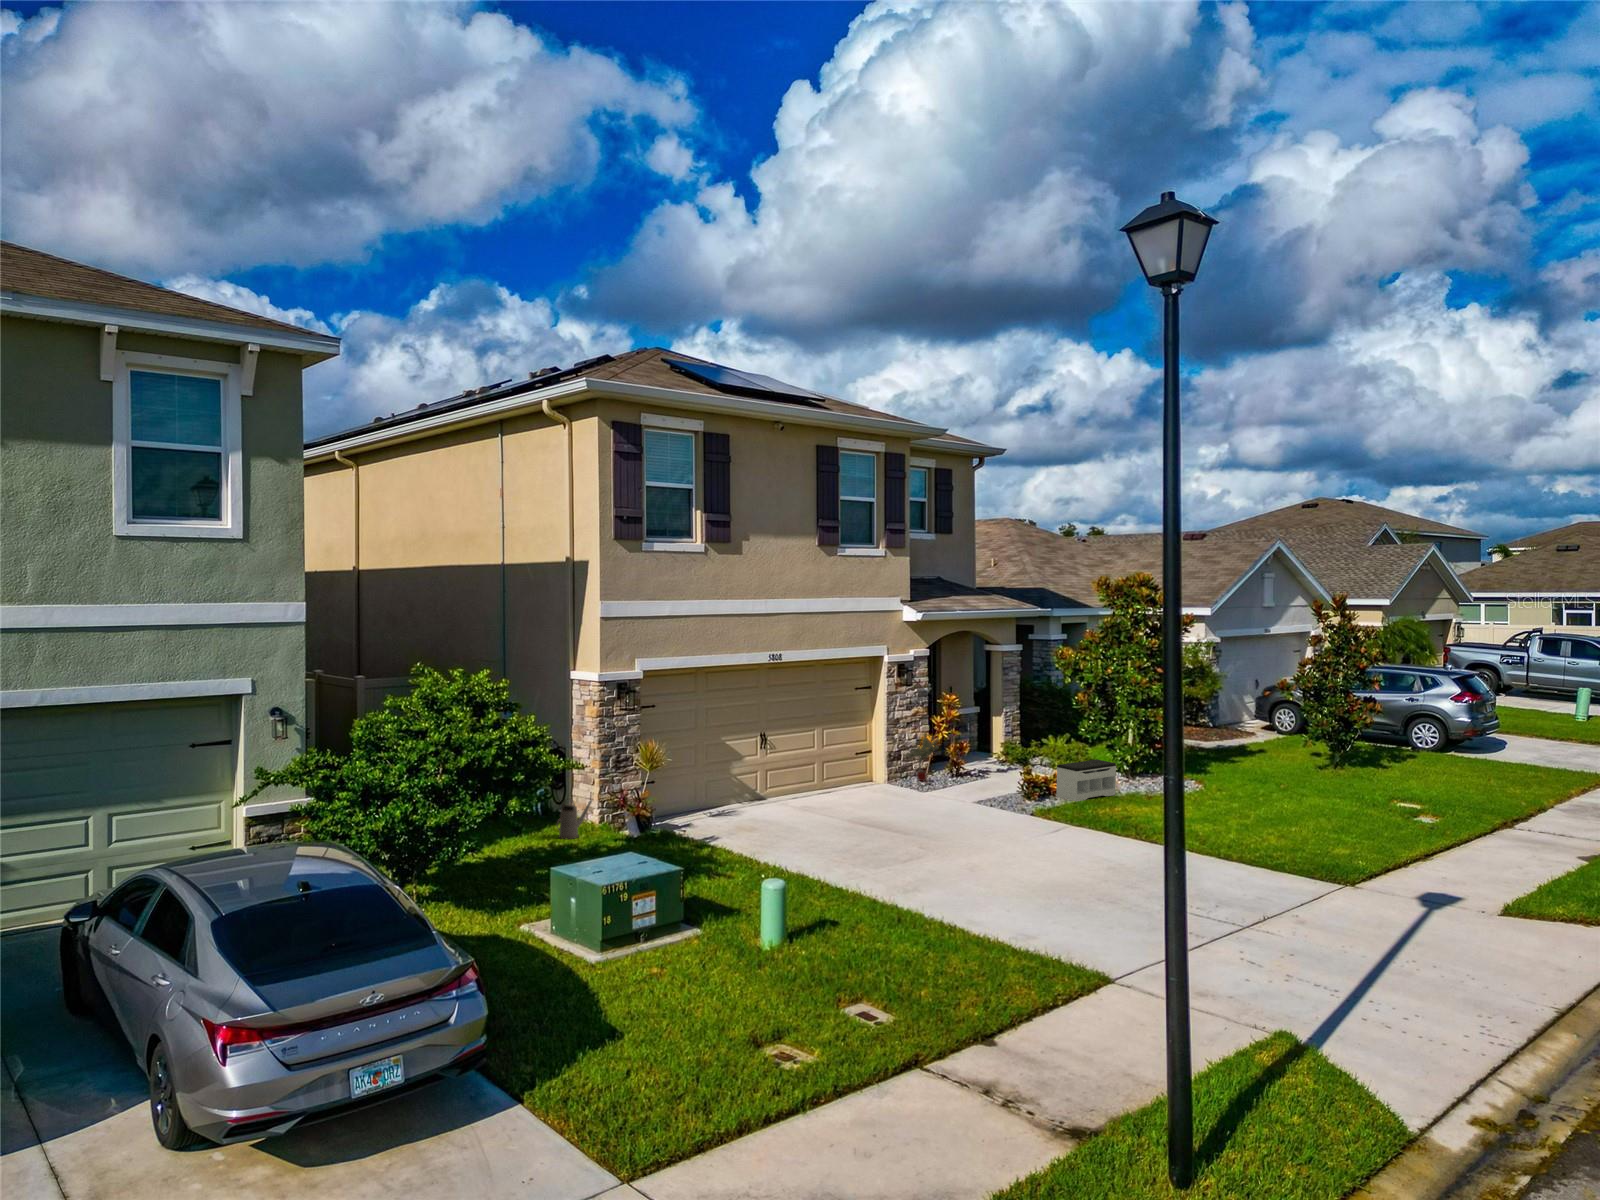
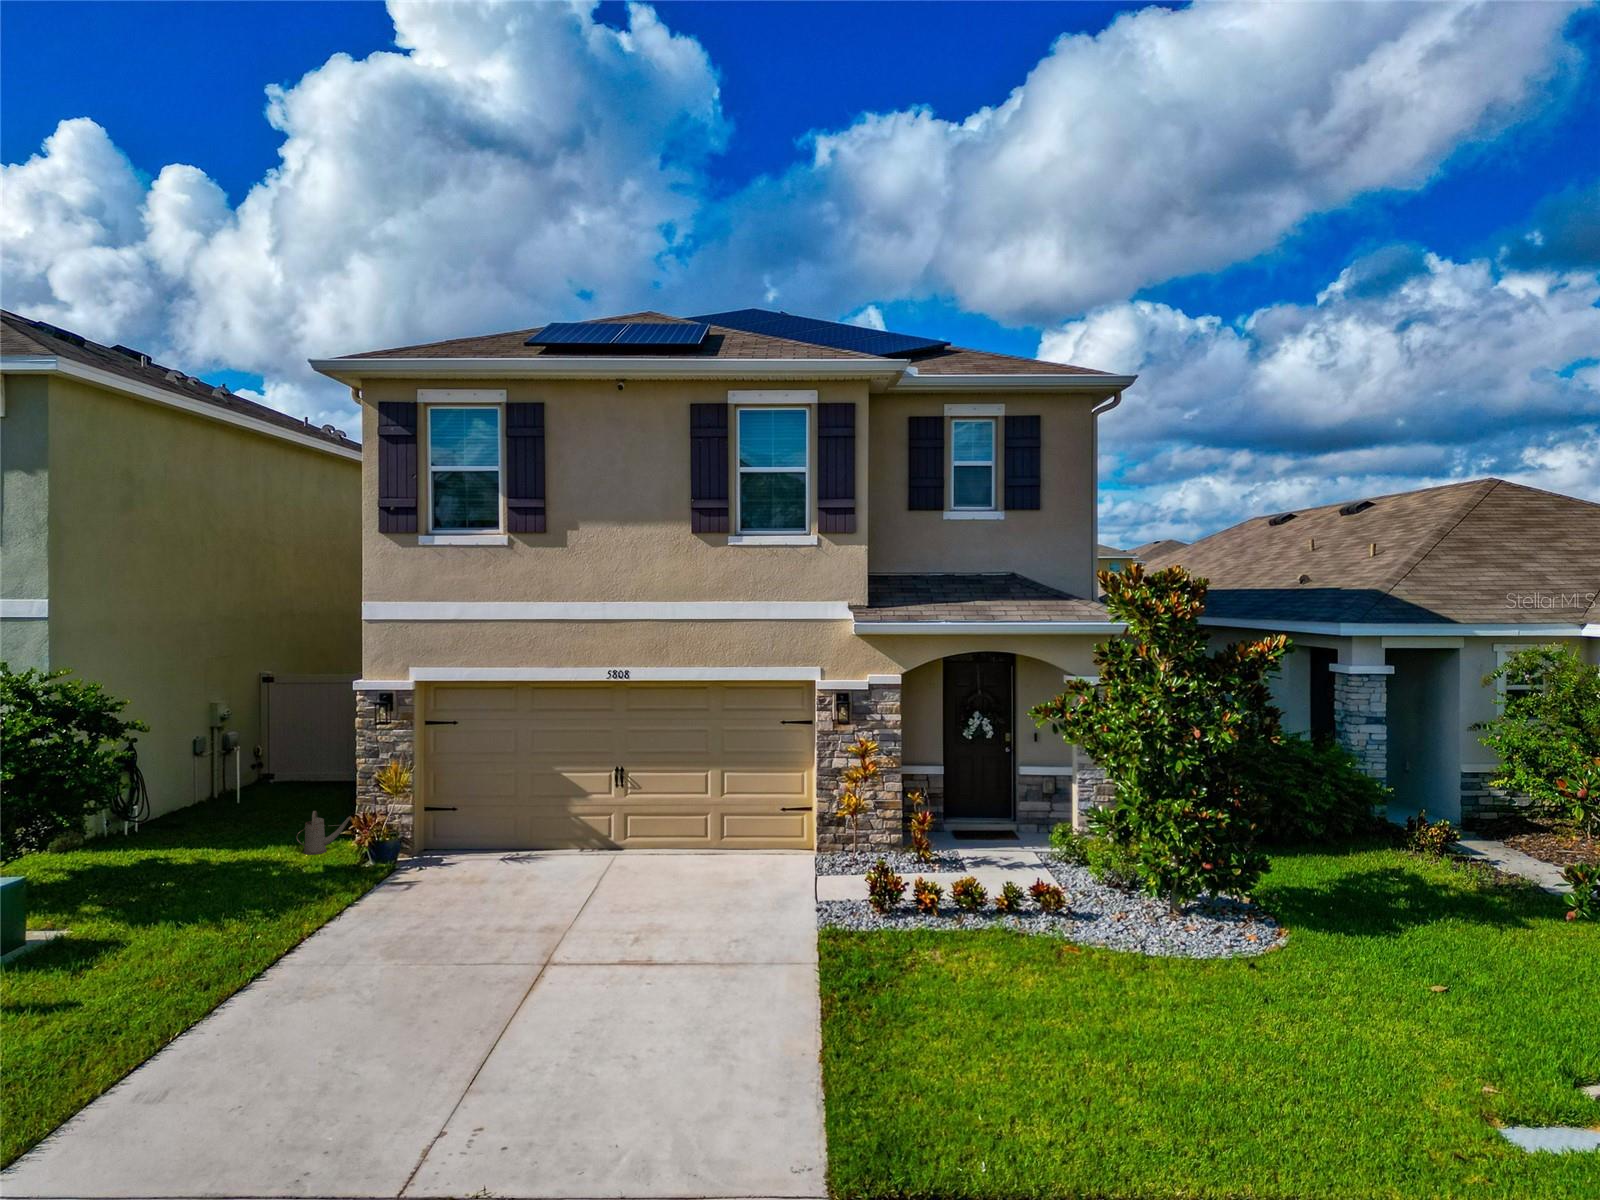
potted tree: present [906,734,939,781] -> none [828,790,885,860]
bench: present [1056,760,1116,801] -> none [948,867,1045,933]

